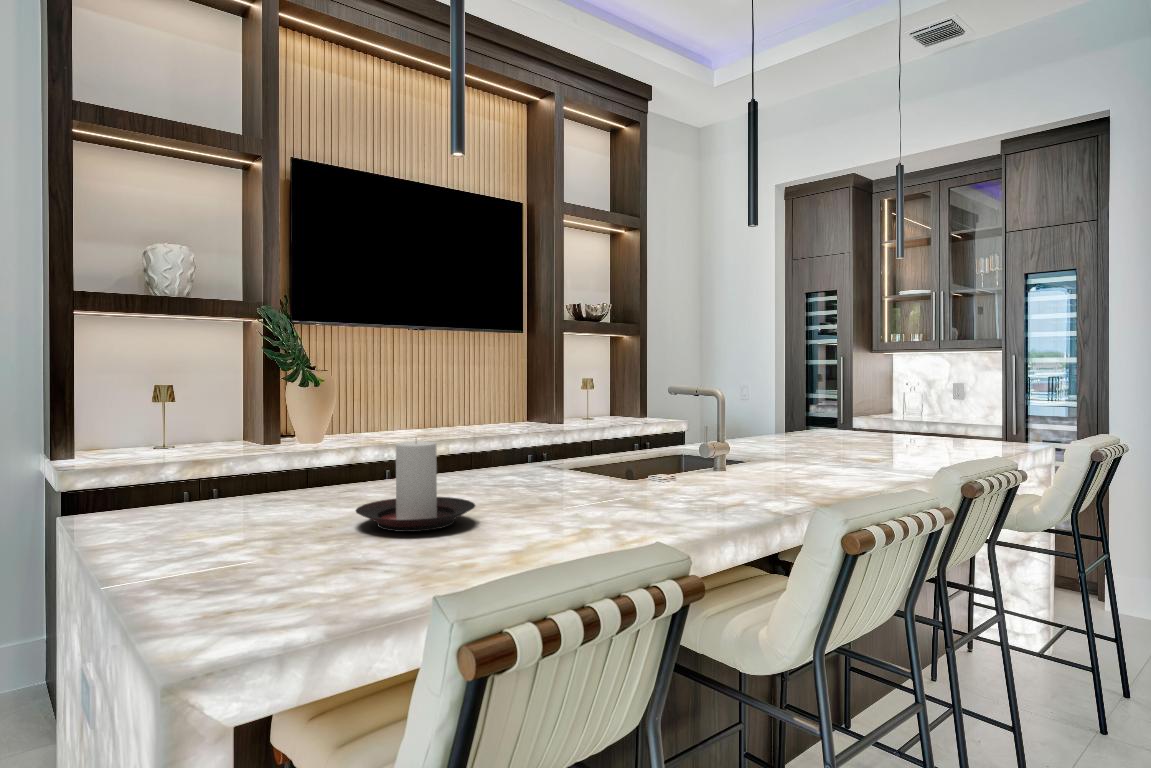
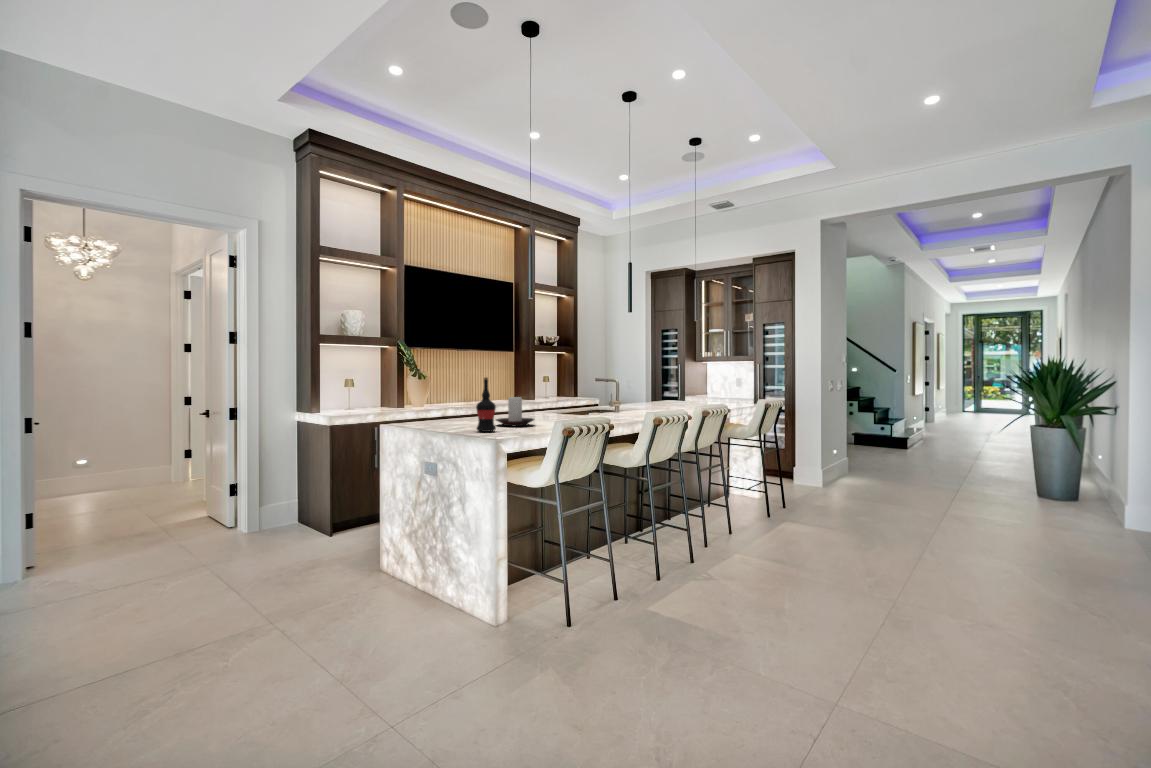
wine bottle: none [222,386,297,577] -> present [476,378,496,432]

